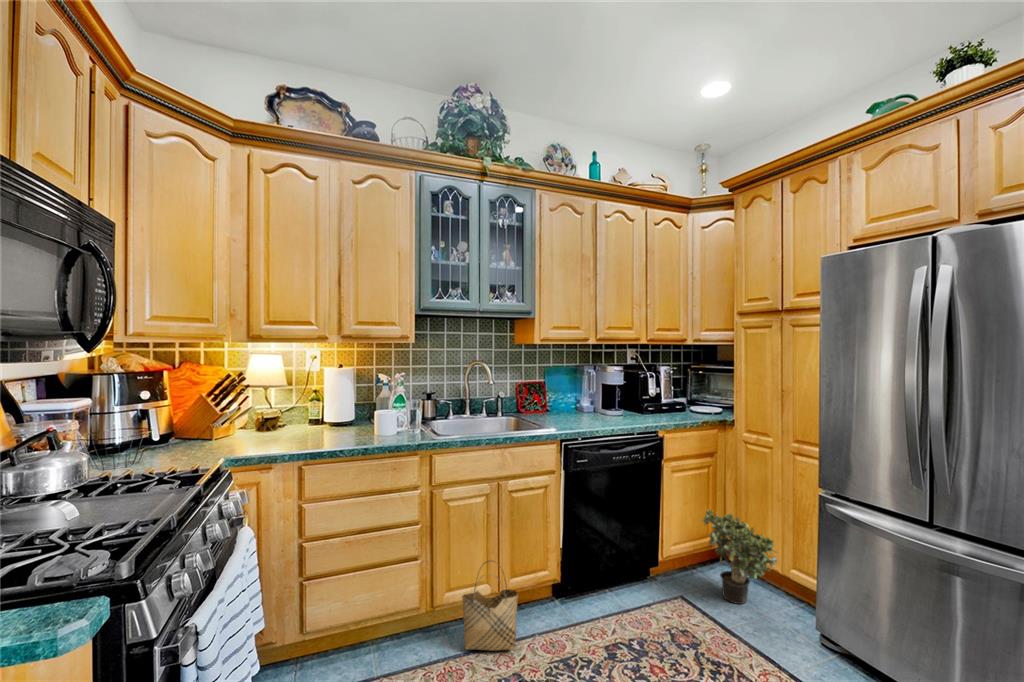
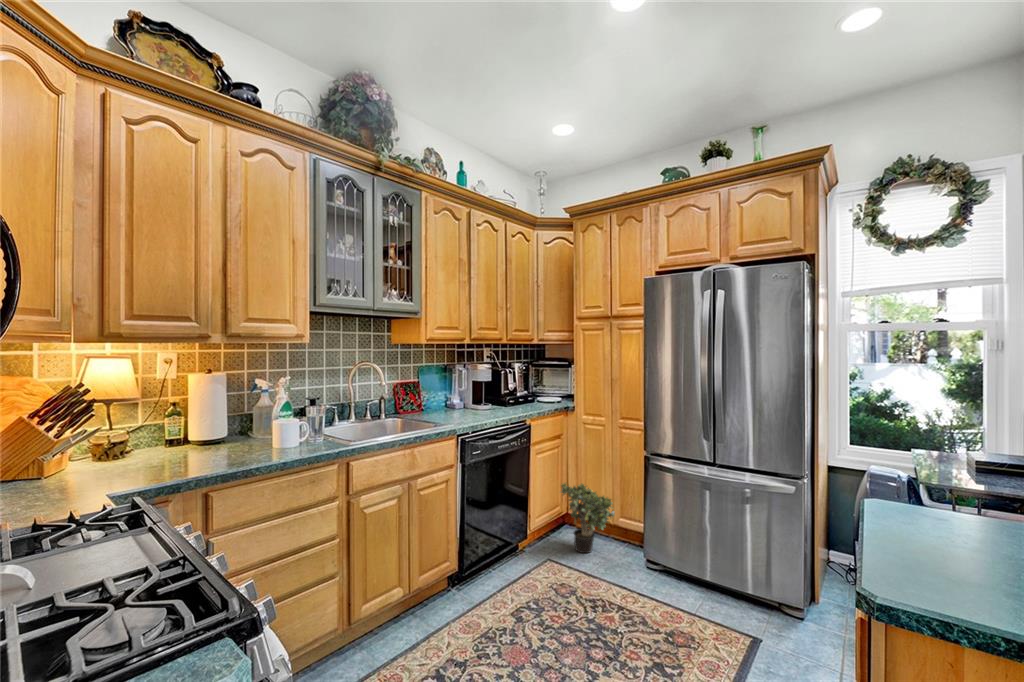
woven basket: present [462,560,518,650] -> none [383,562,437,657]

